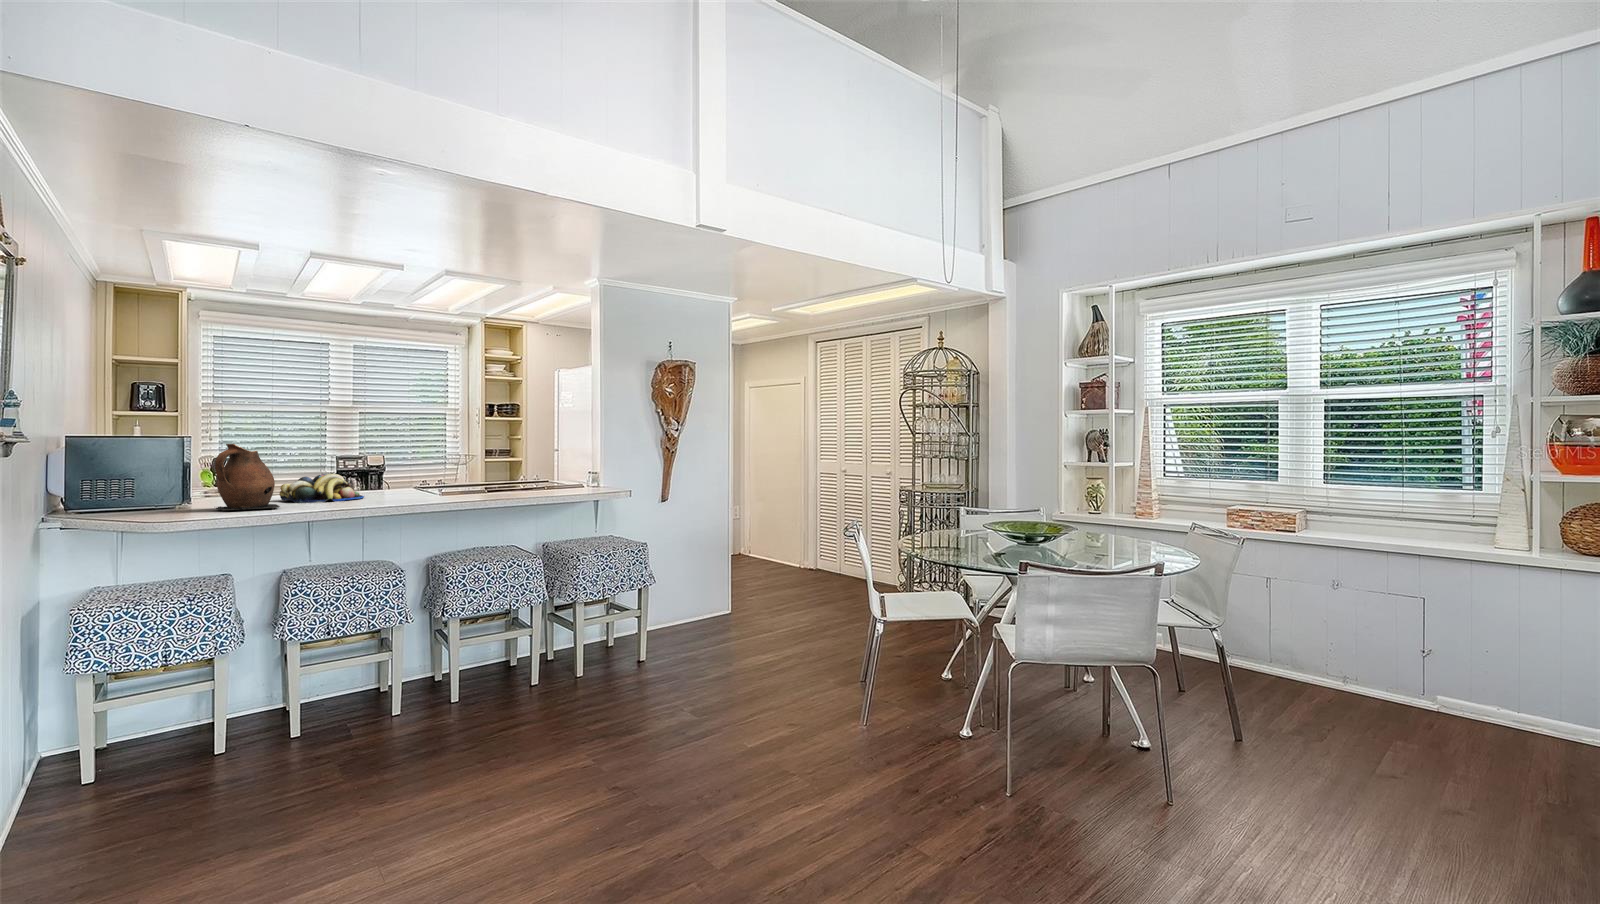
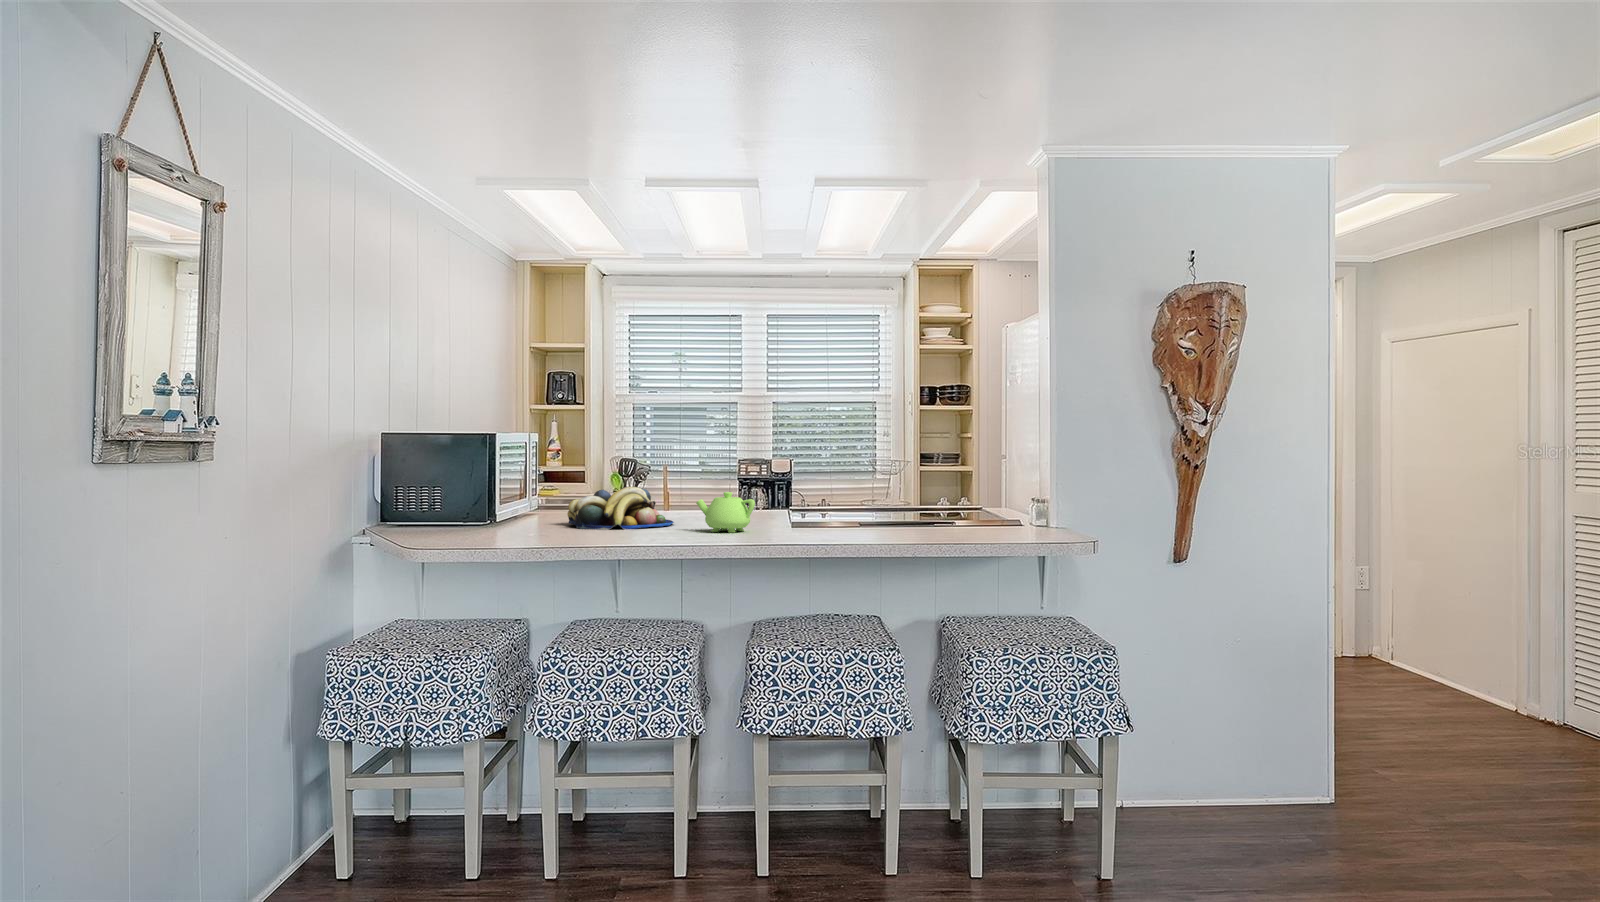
ceramic pitcher: present [215,444,280,510] -> none [454,439,540,538]
teapot: none [391,475,435,500] -> present [696,492,755,533]

